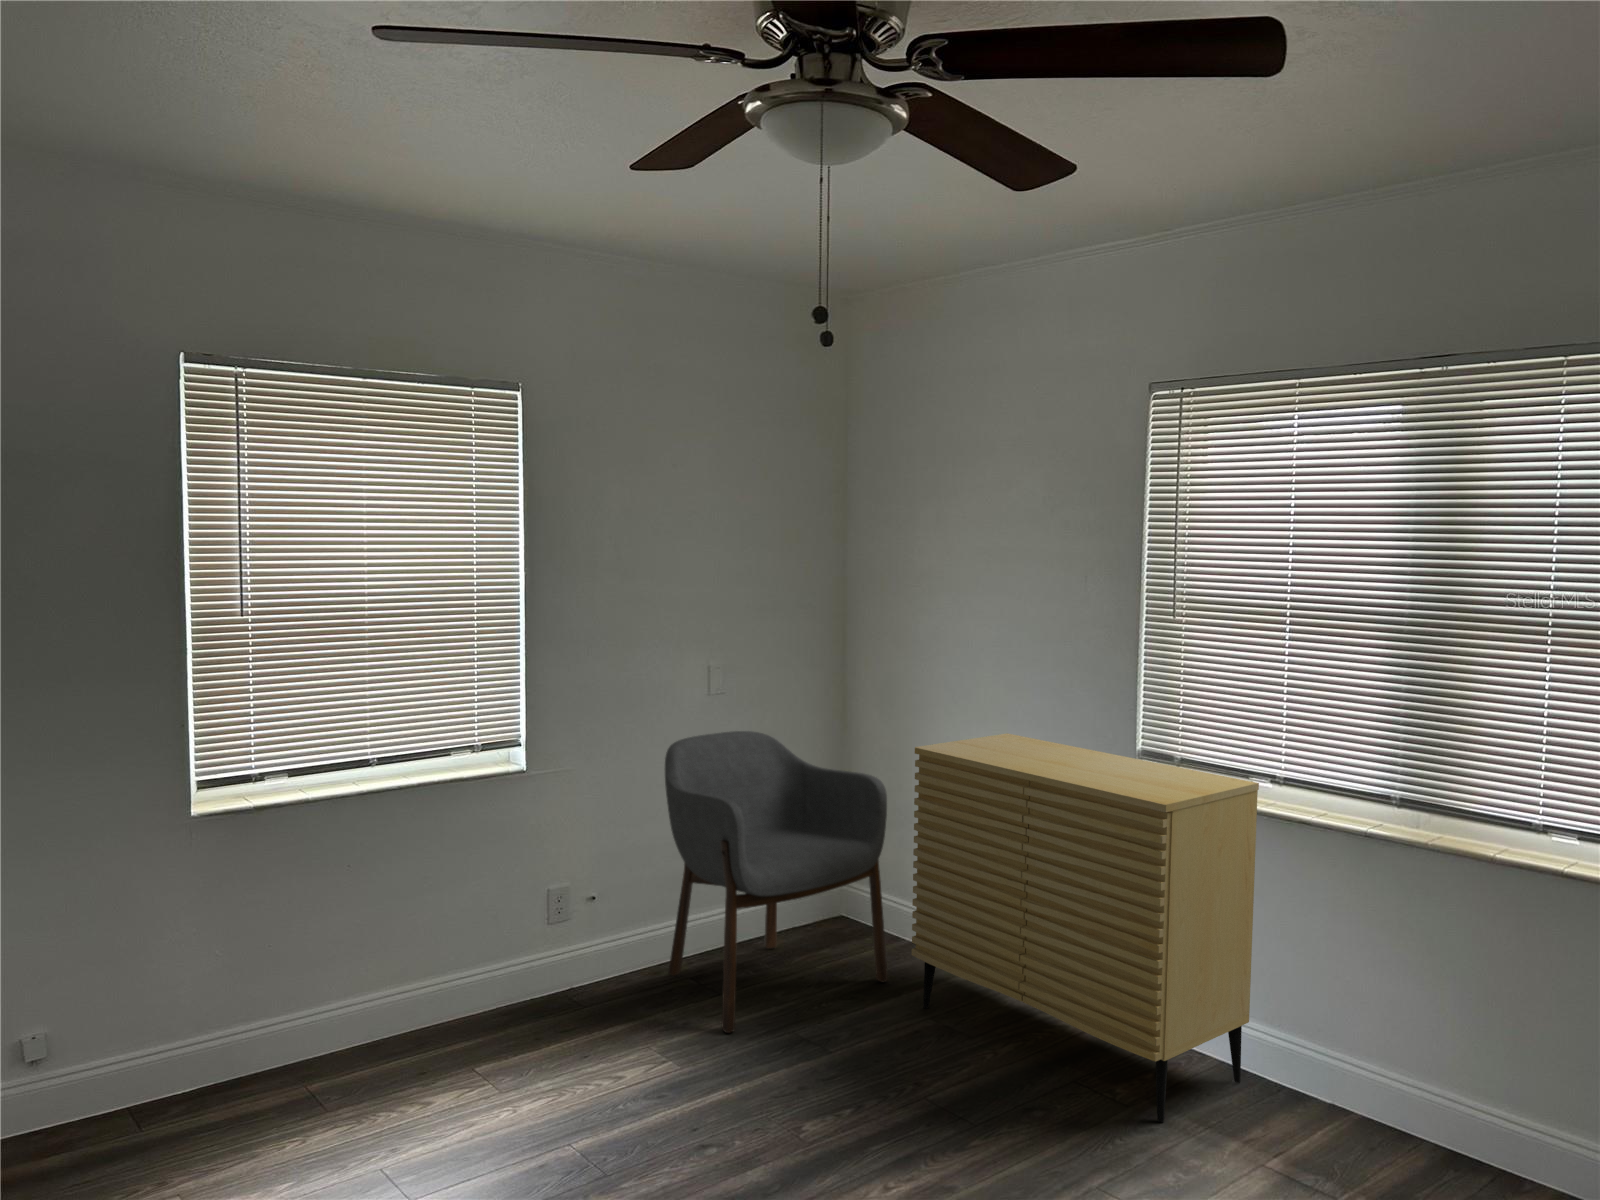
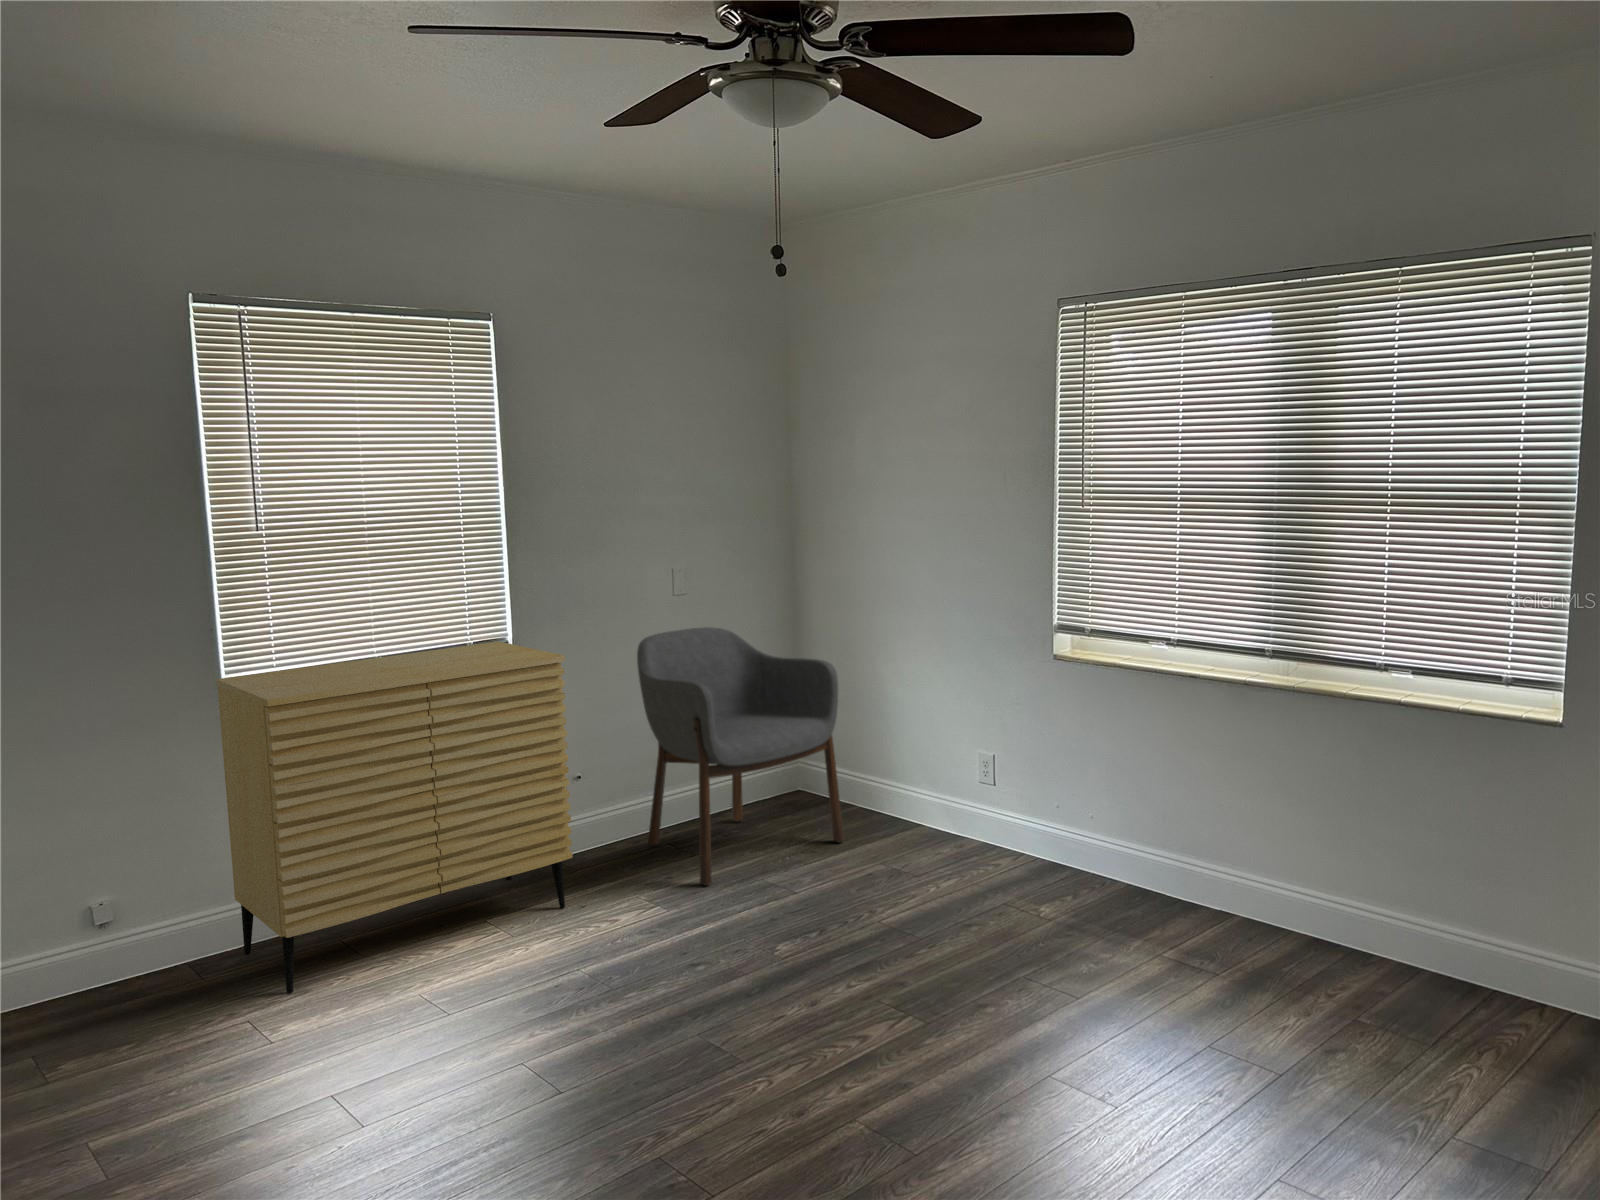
dresser: present [912,733,1259,1122] -> present [216,642,573,993]

